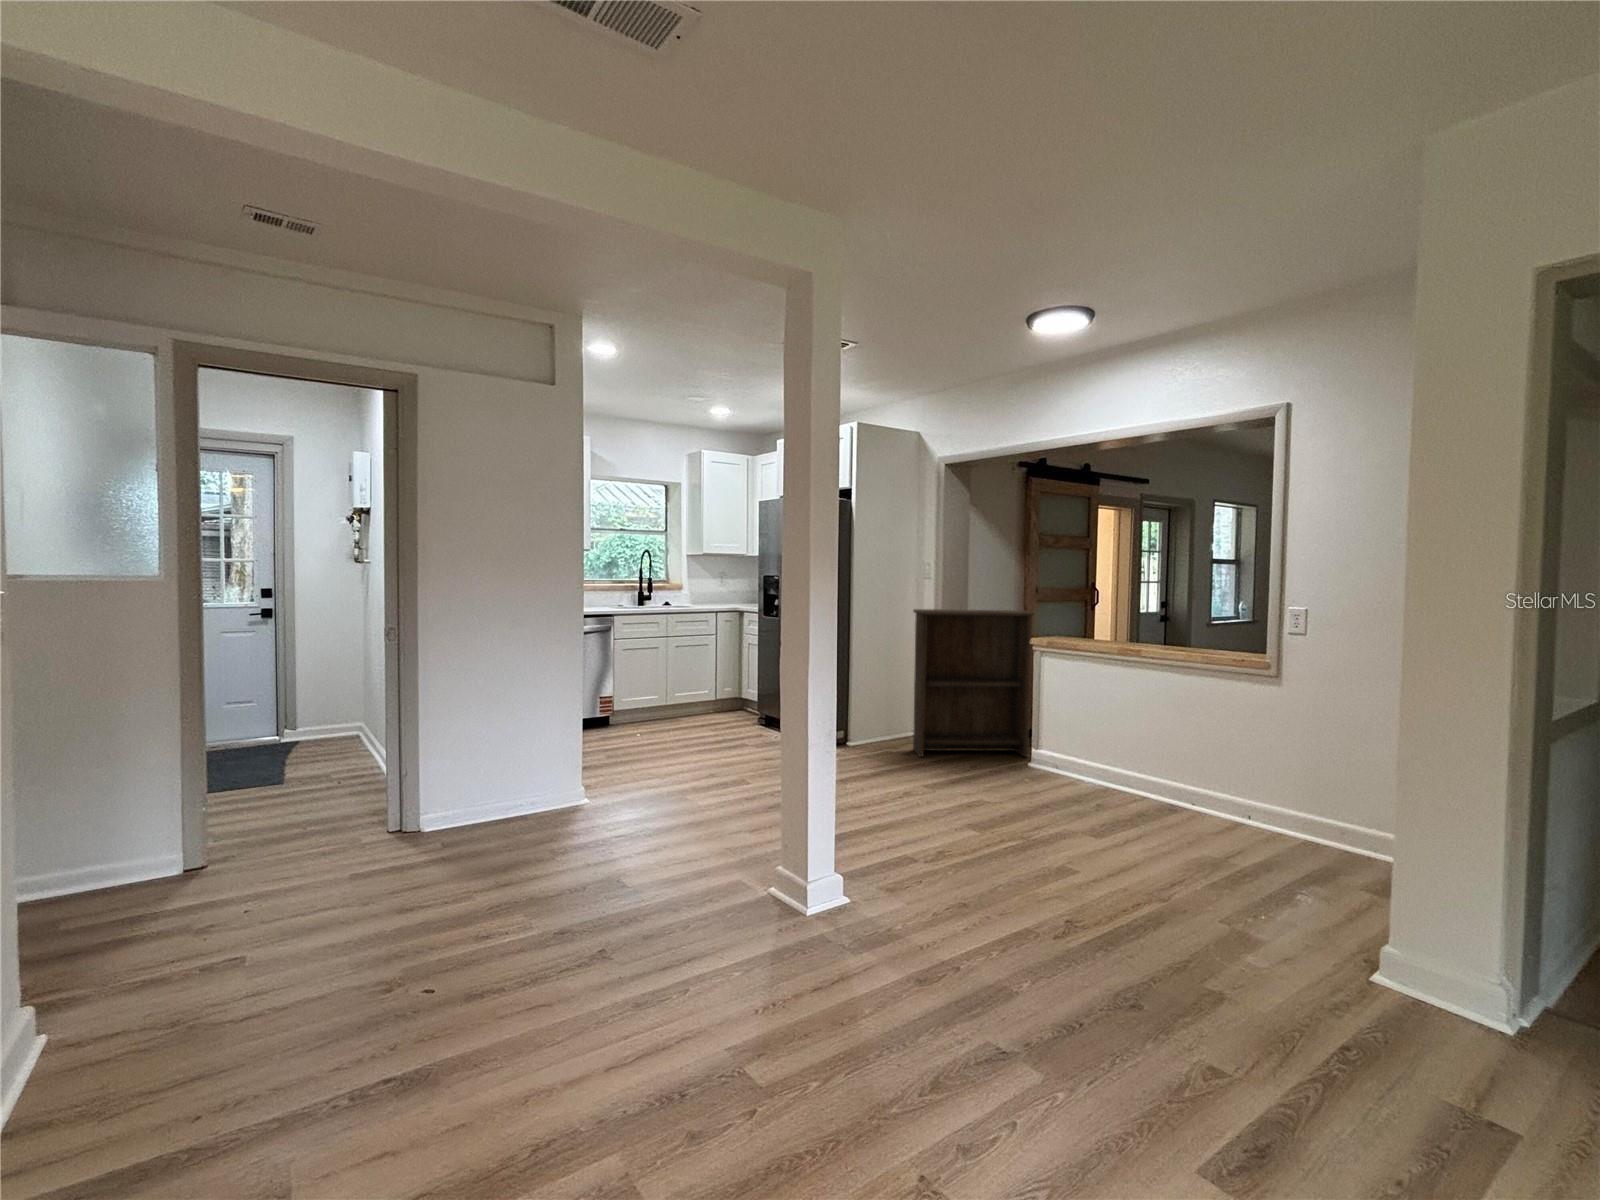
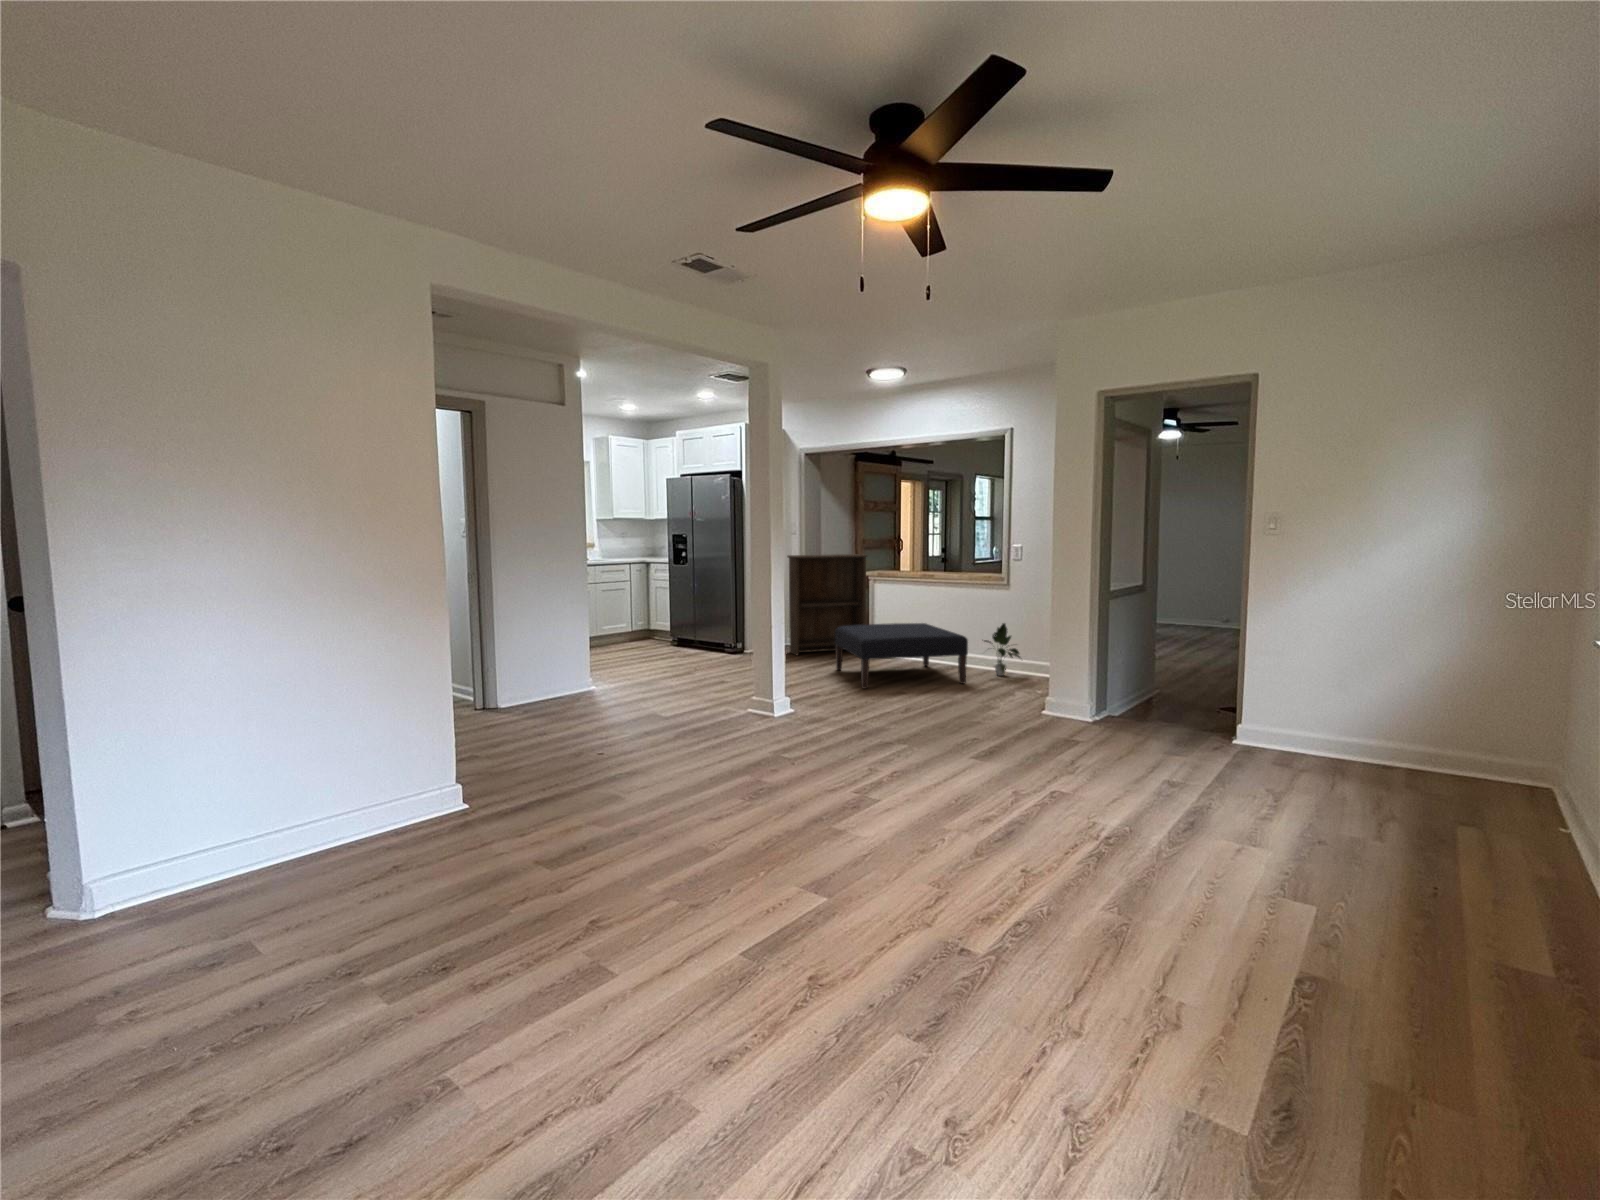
ottoman: none [967,727,1197,856] -> present [835,623,968,689]
potted plant: none [1223,746,1306,841] -> present [984,623,1020,676]

